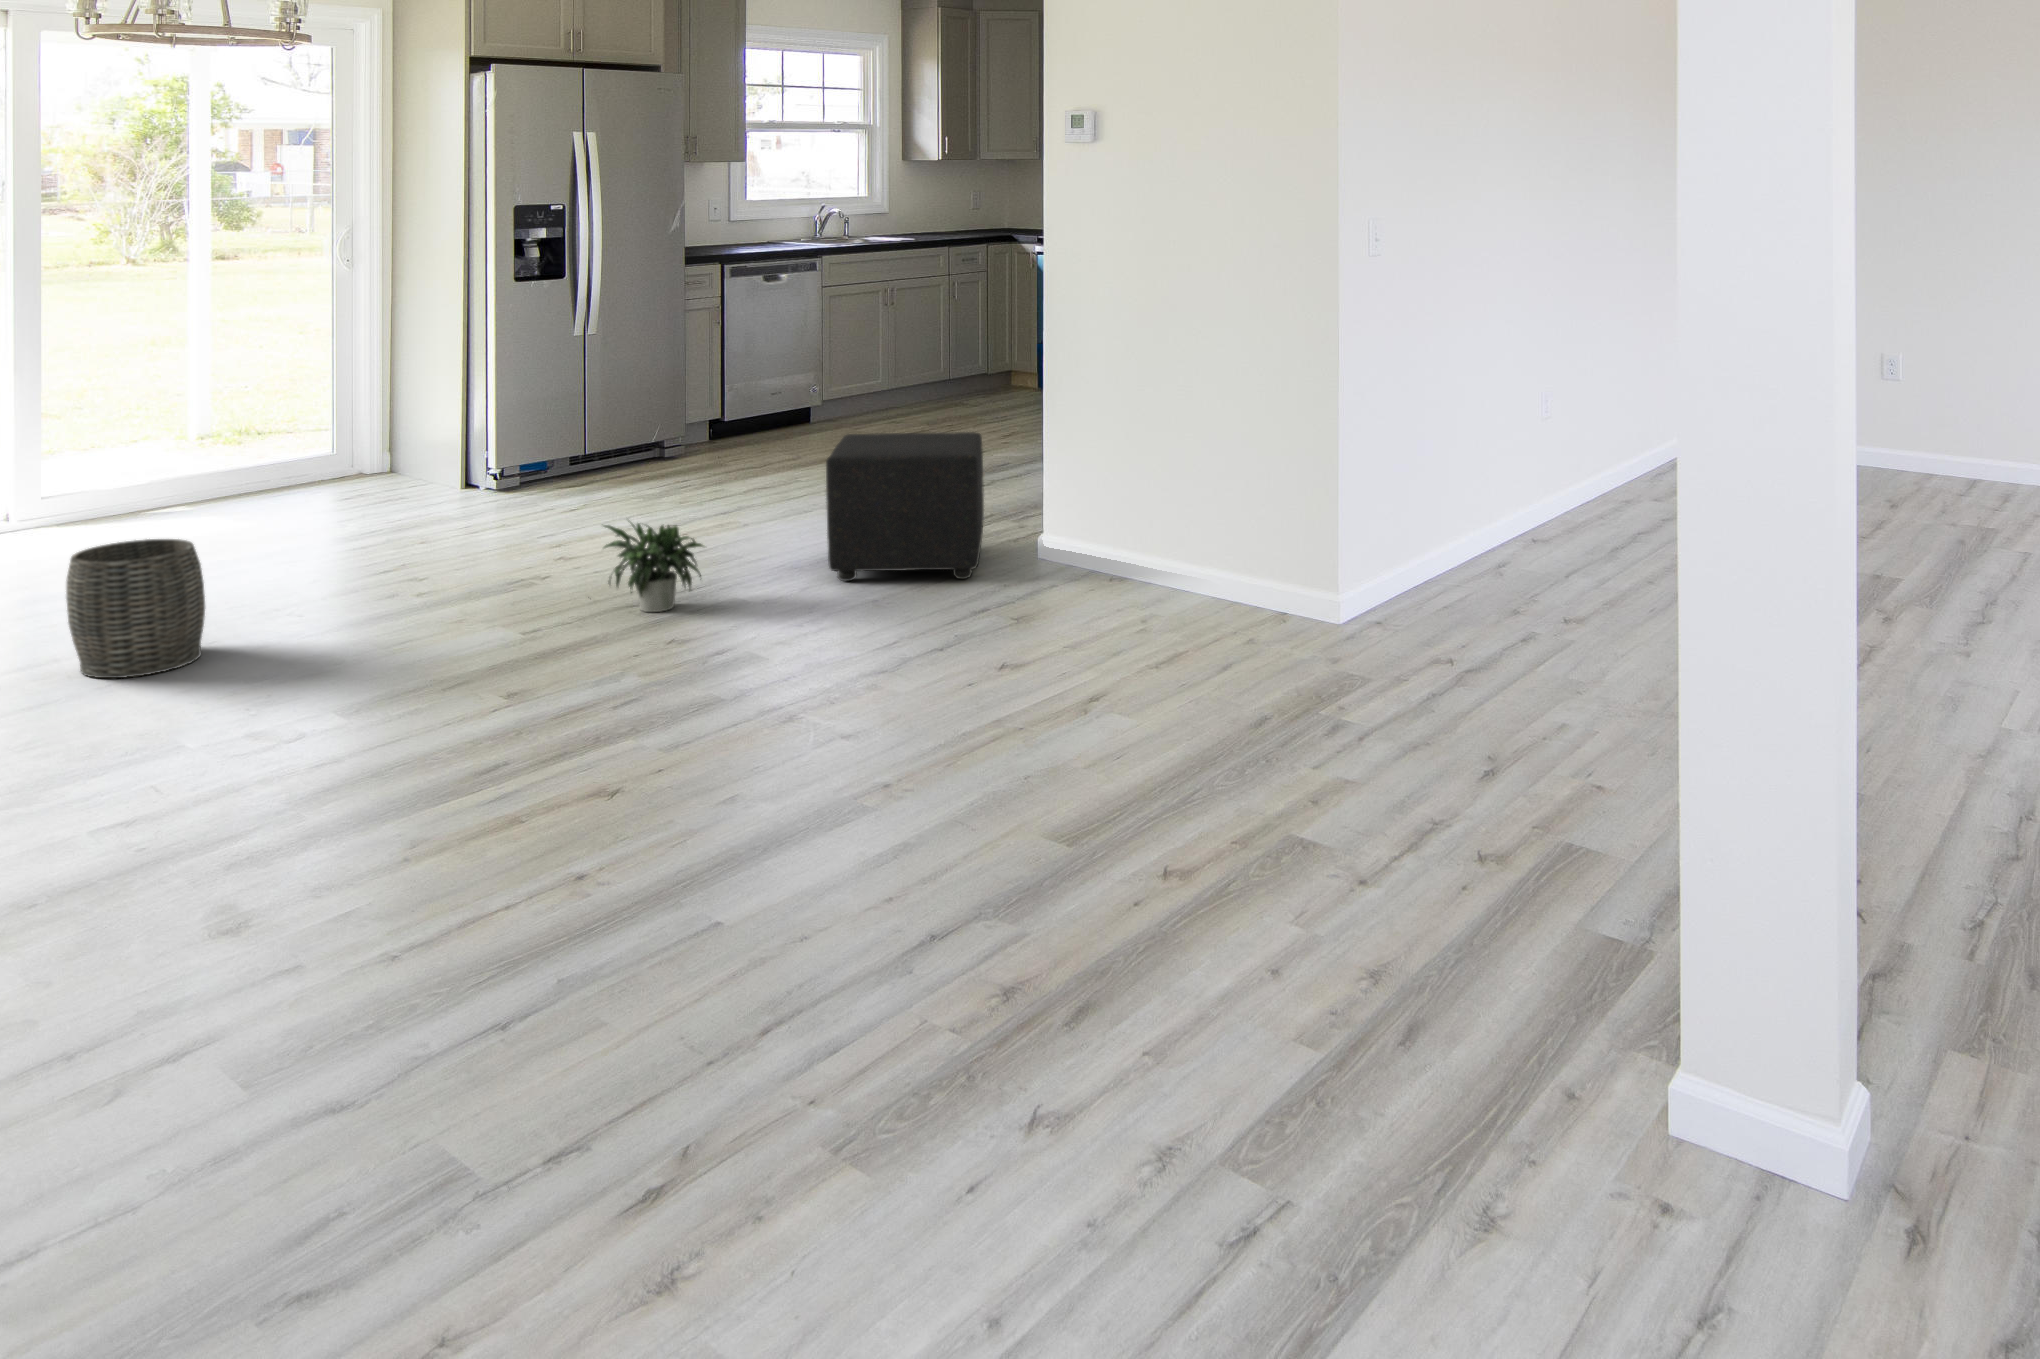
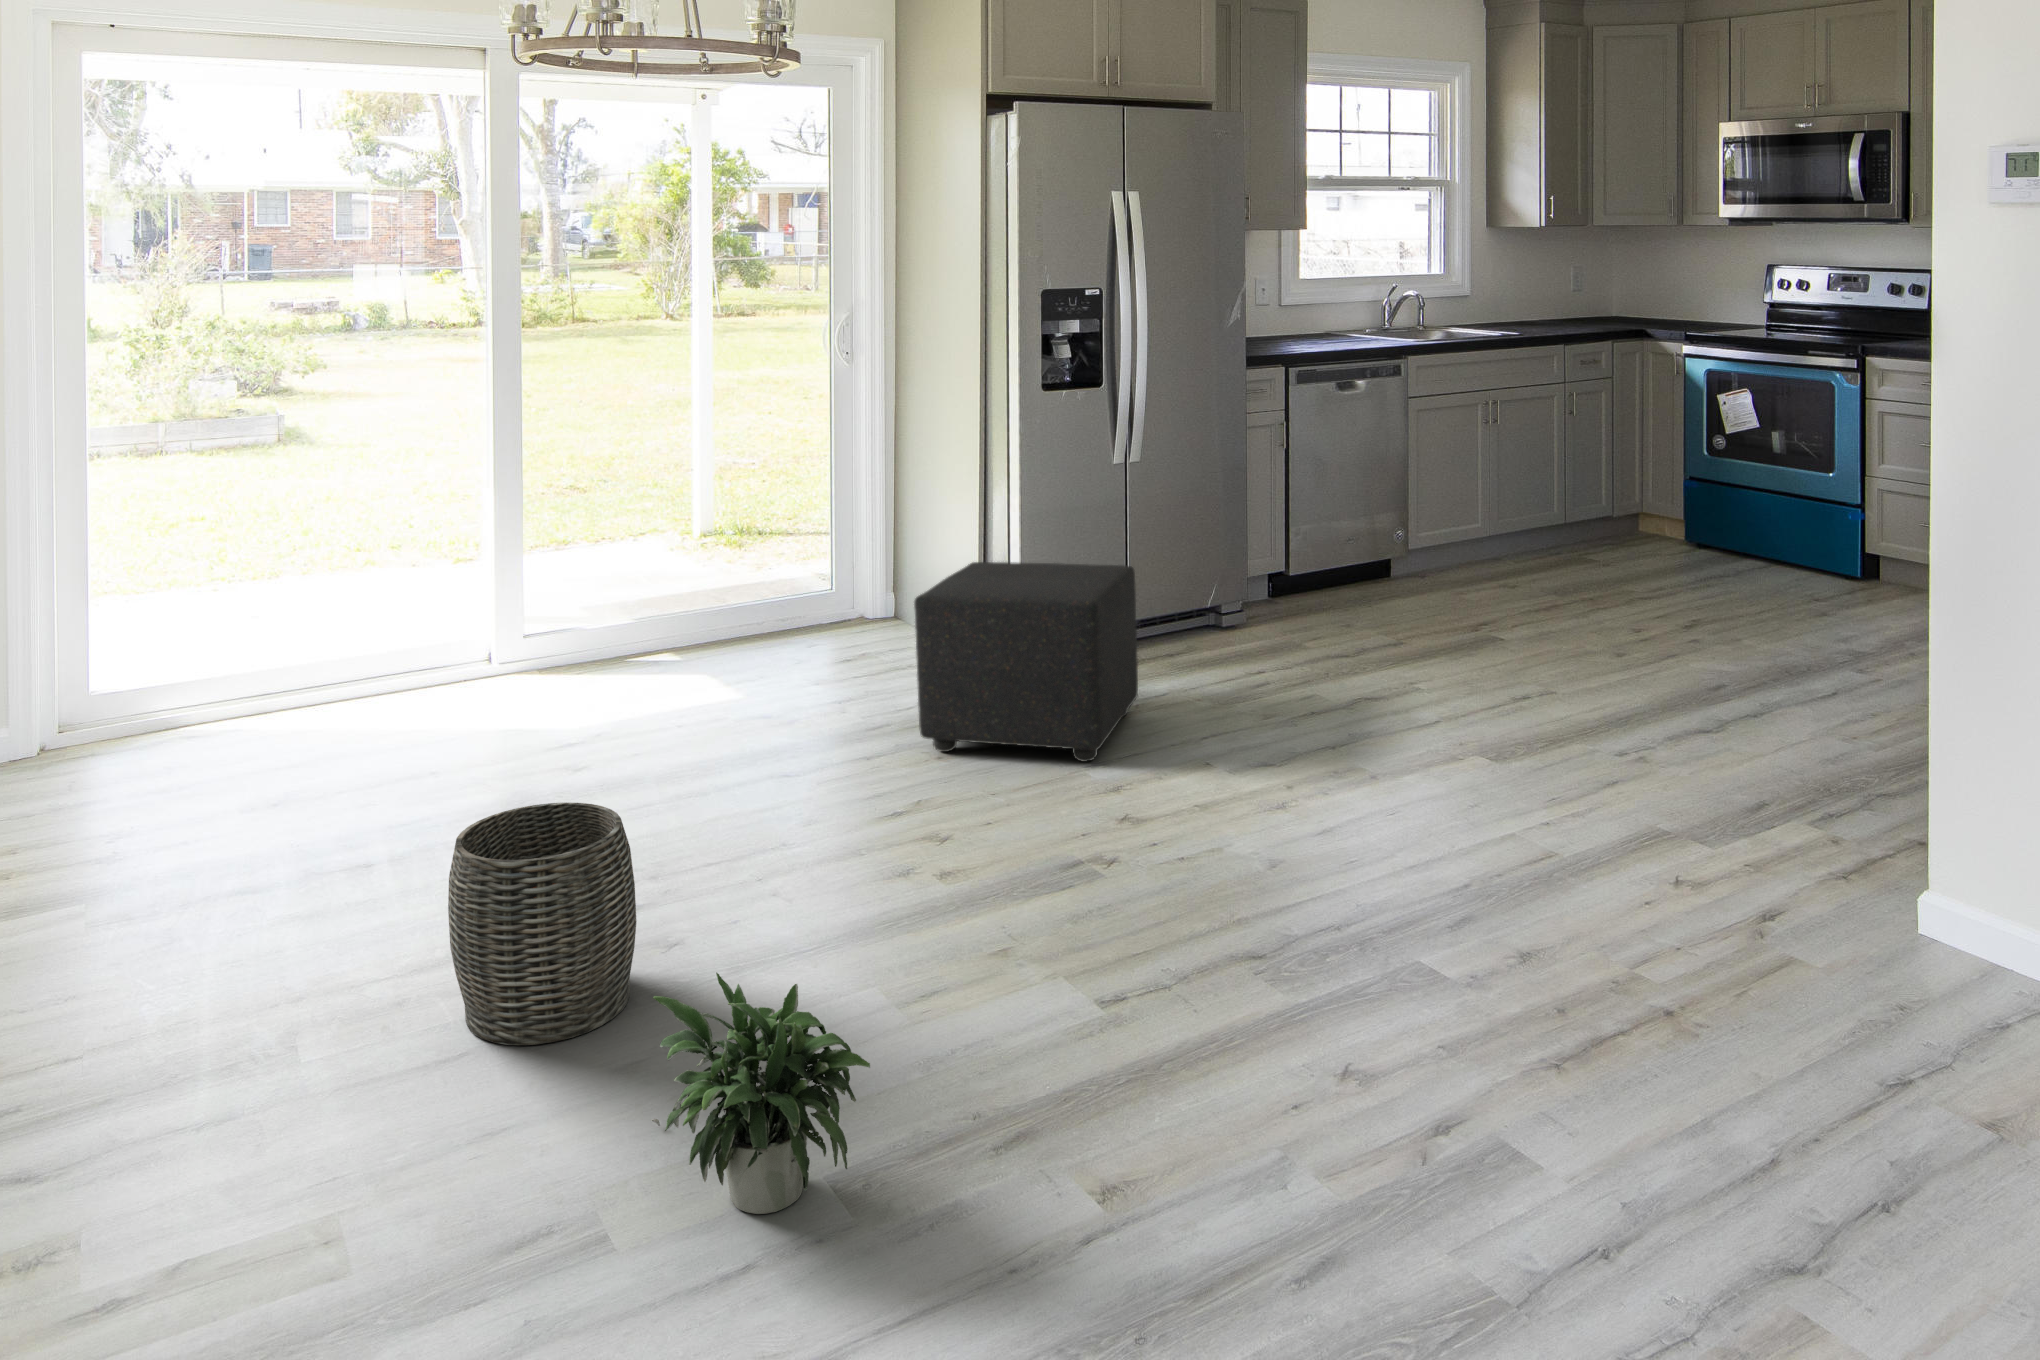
ottoman: present [826,432,984,581] -> present [914,562,1138,762]
potted plant: present [603,522,703,612] -> present [651,973,870,1214]

